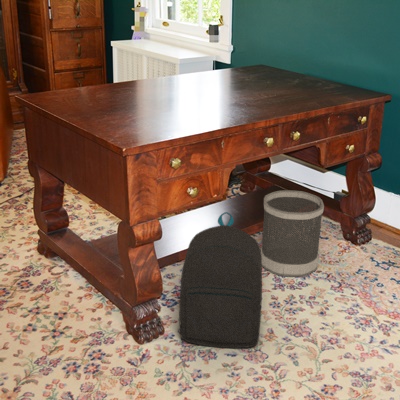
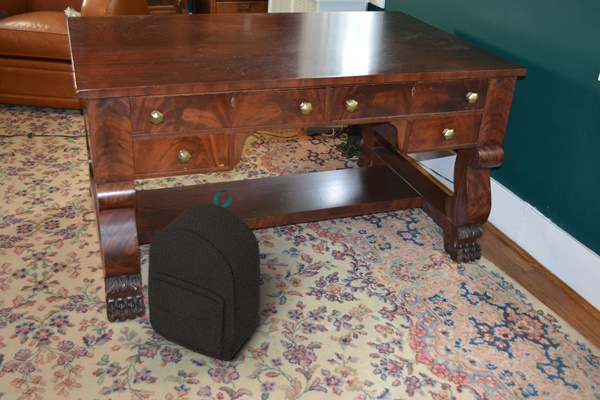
wastebasket: present [261,190,324,277] -> none [315,174,402,287]

